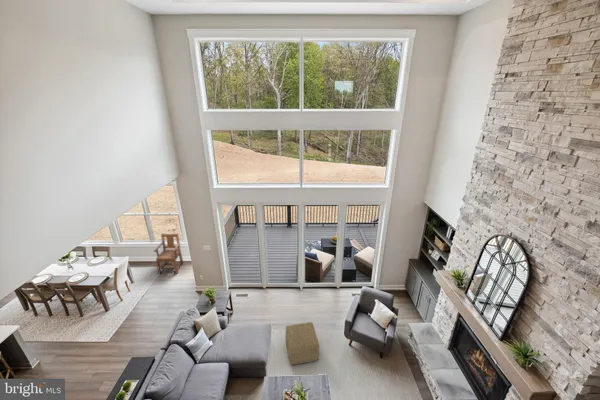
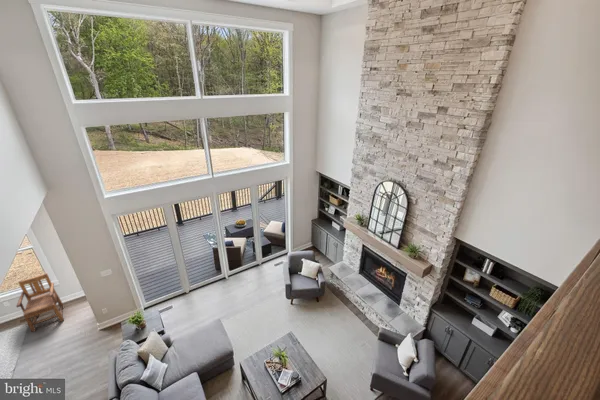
ottoman: present [286,322,319,365] -> none [235,300,272,344]

